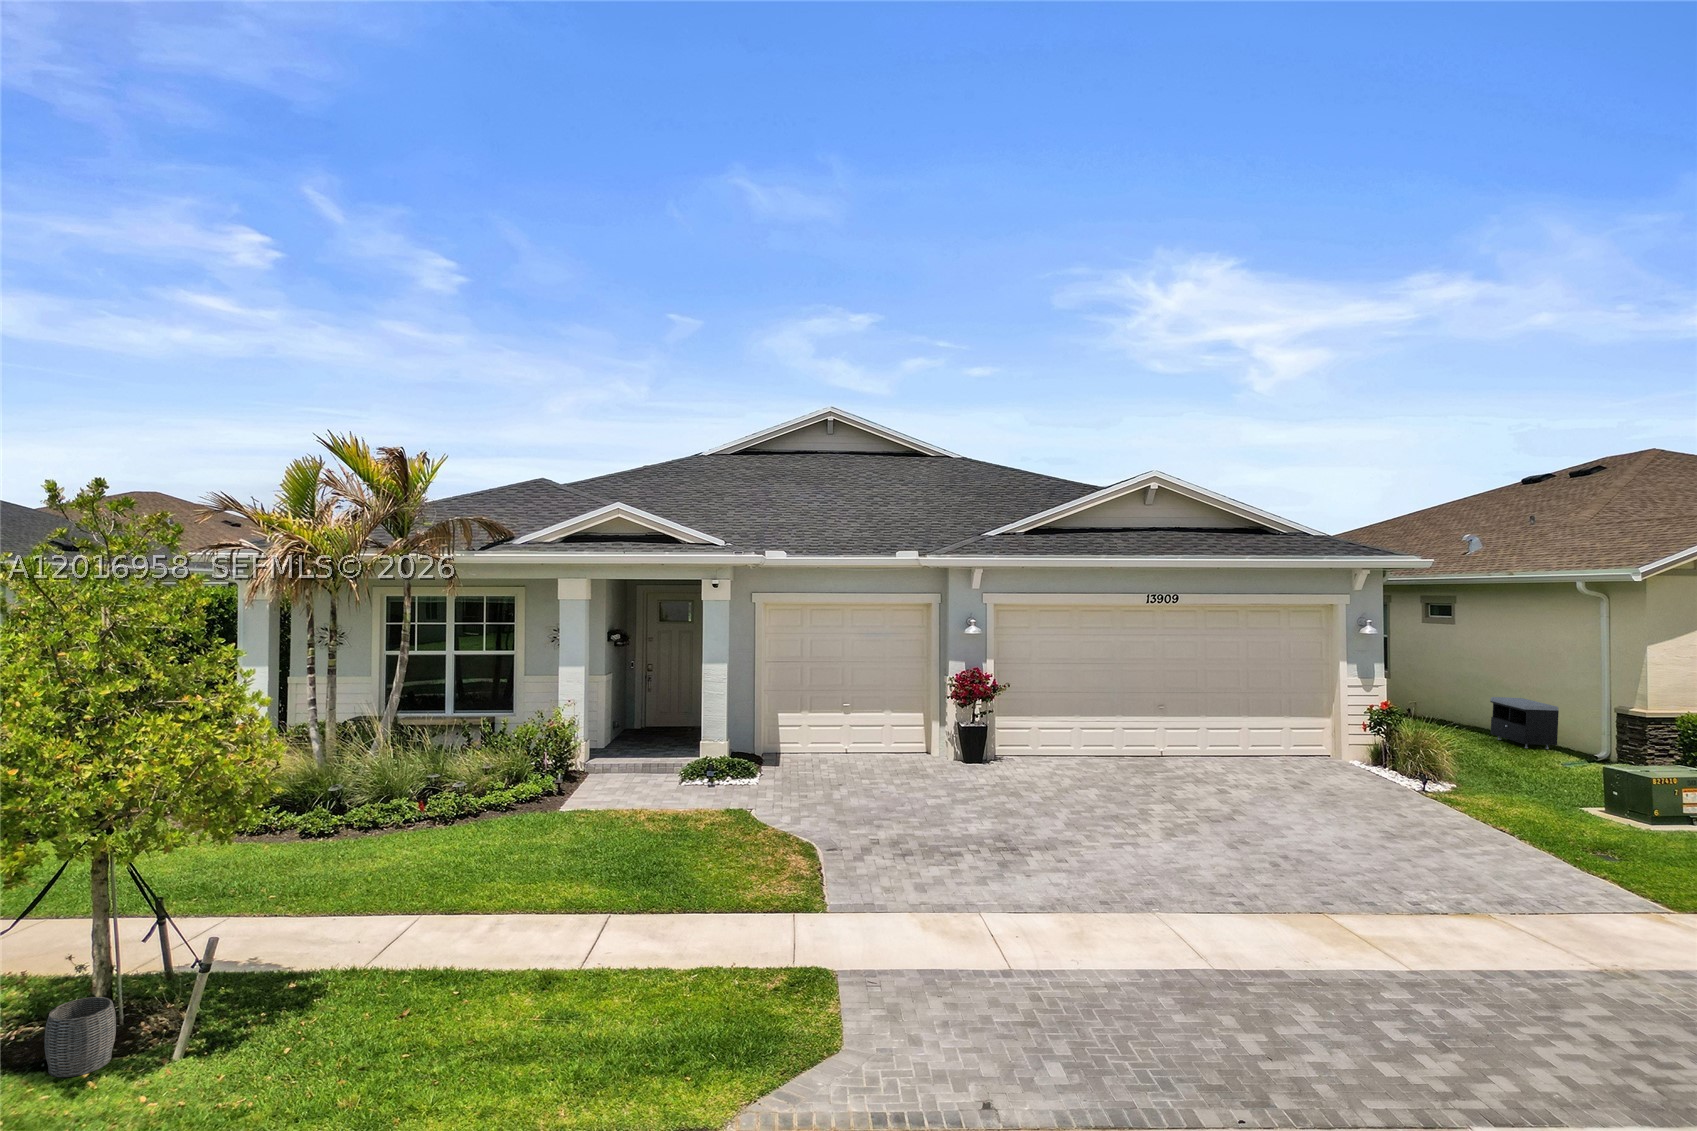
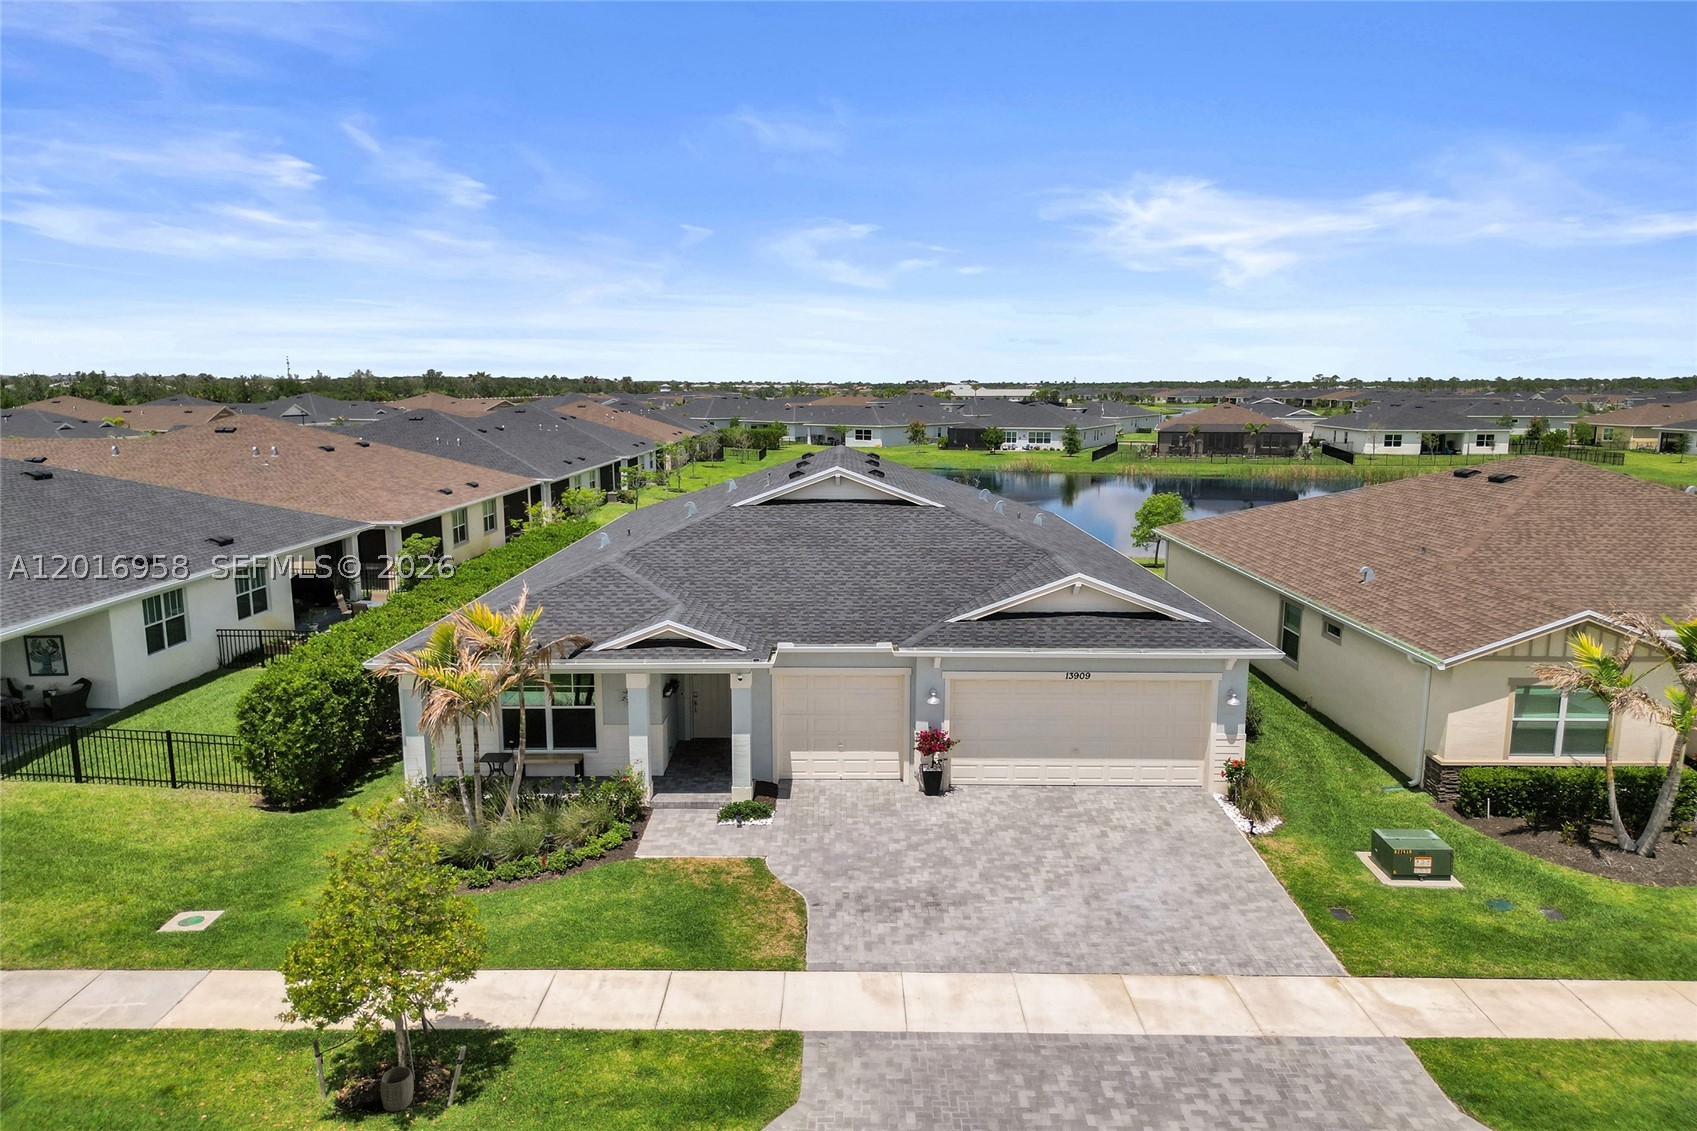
storage bench: present [1490,697,1559,749] -> none [1344,728,1391,774]

